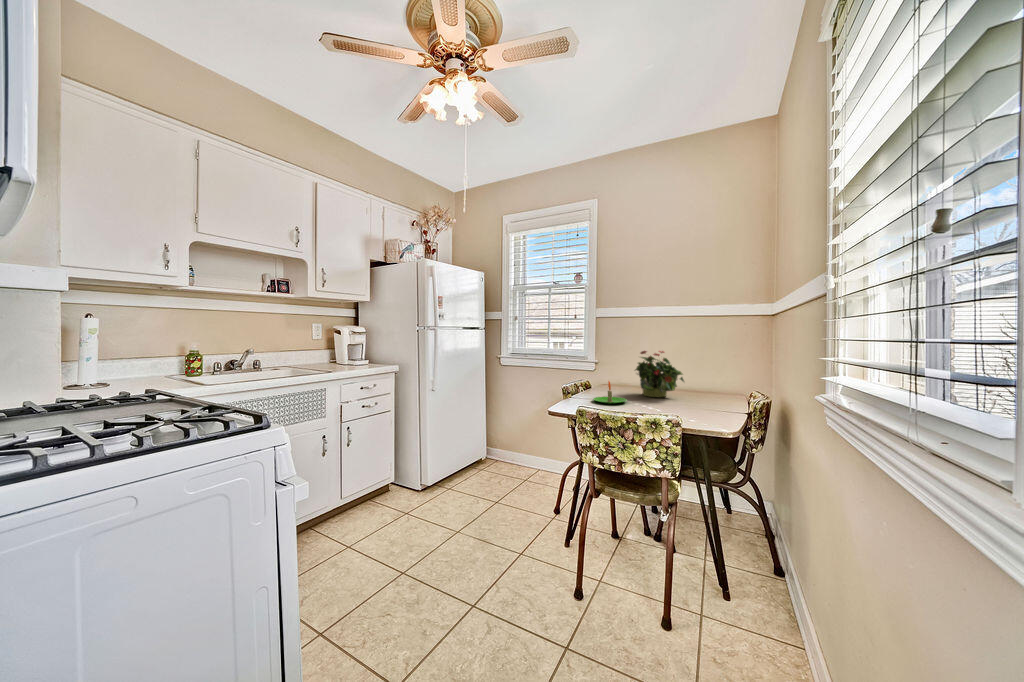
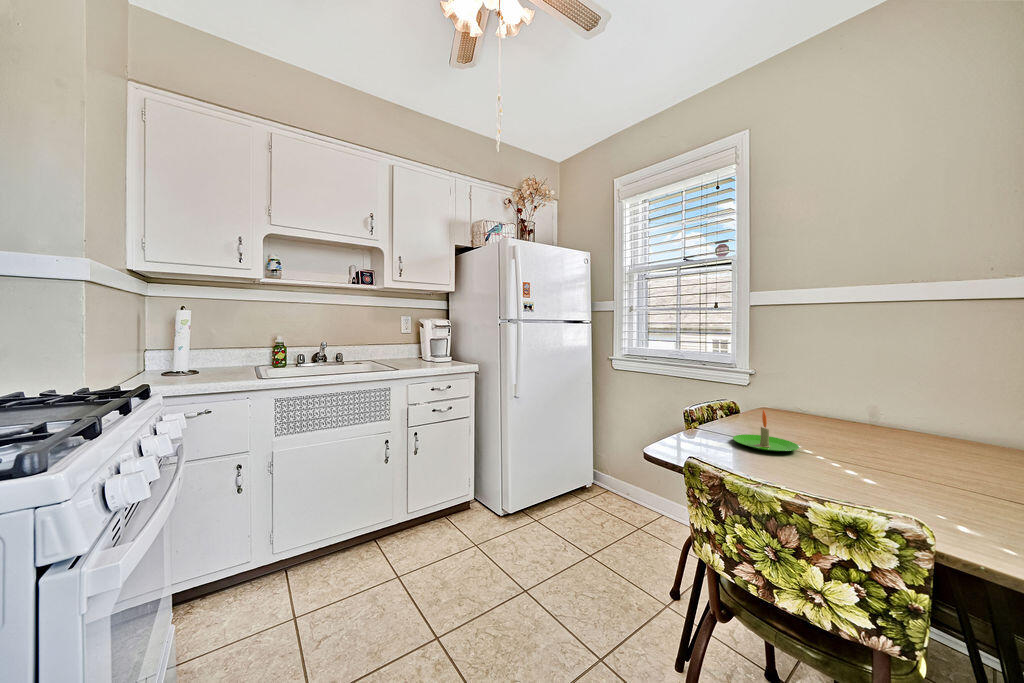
potted plant: present [635,351,684,397] -> none [817,361,933,446]

